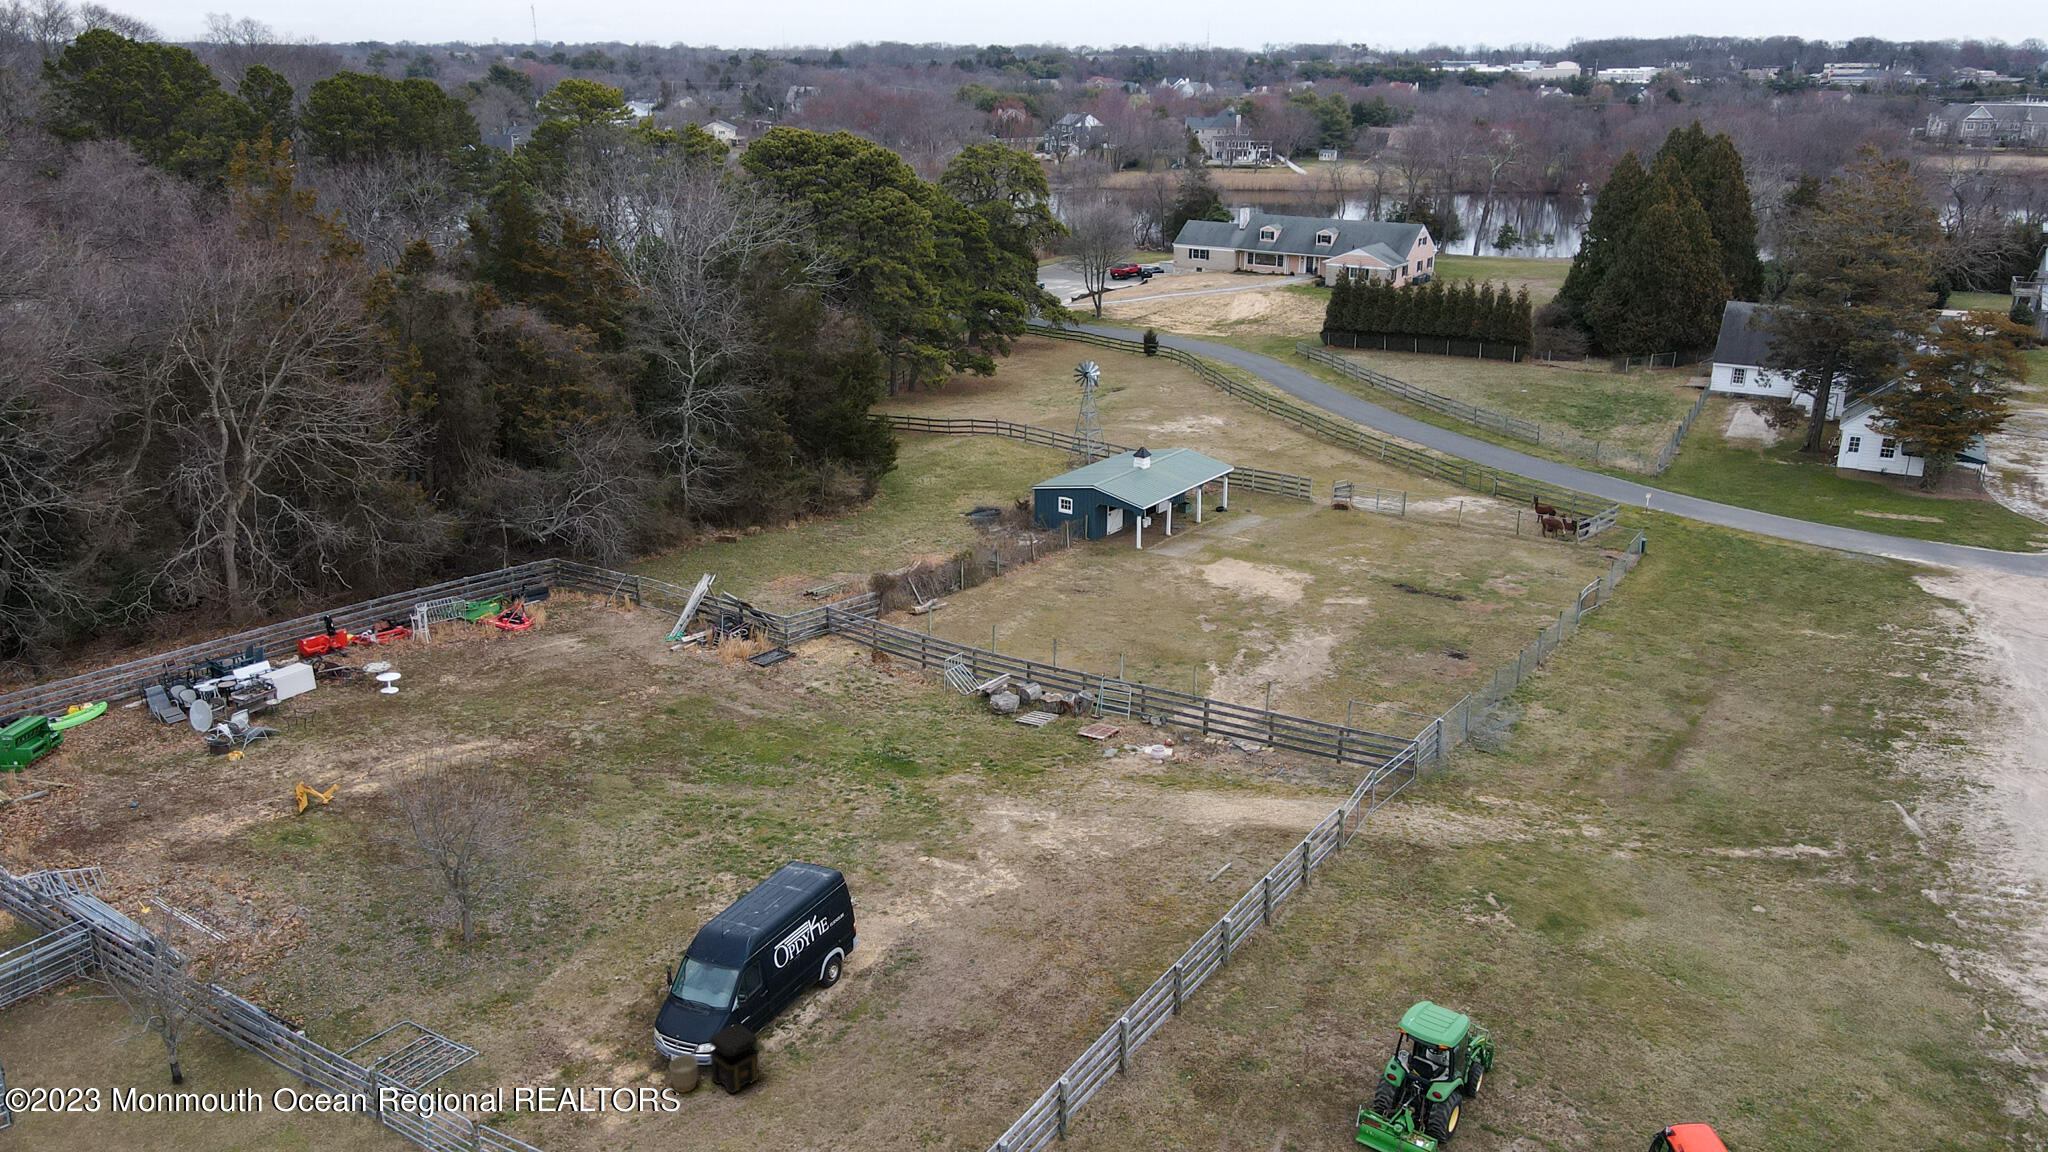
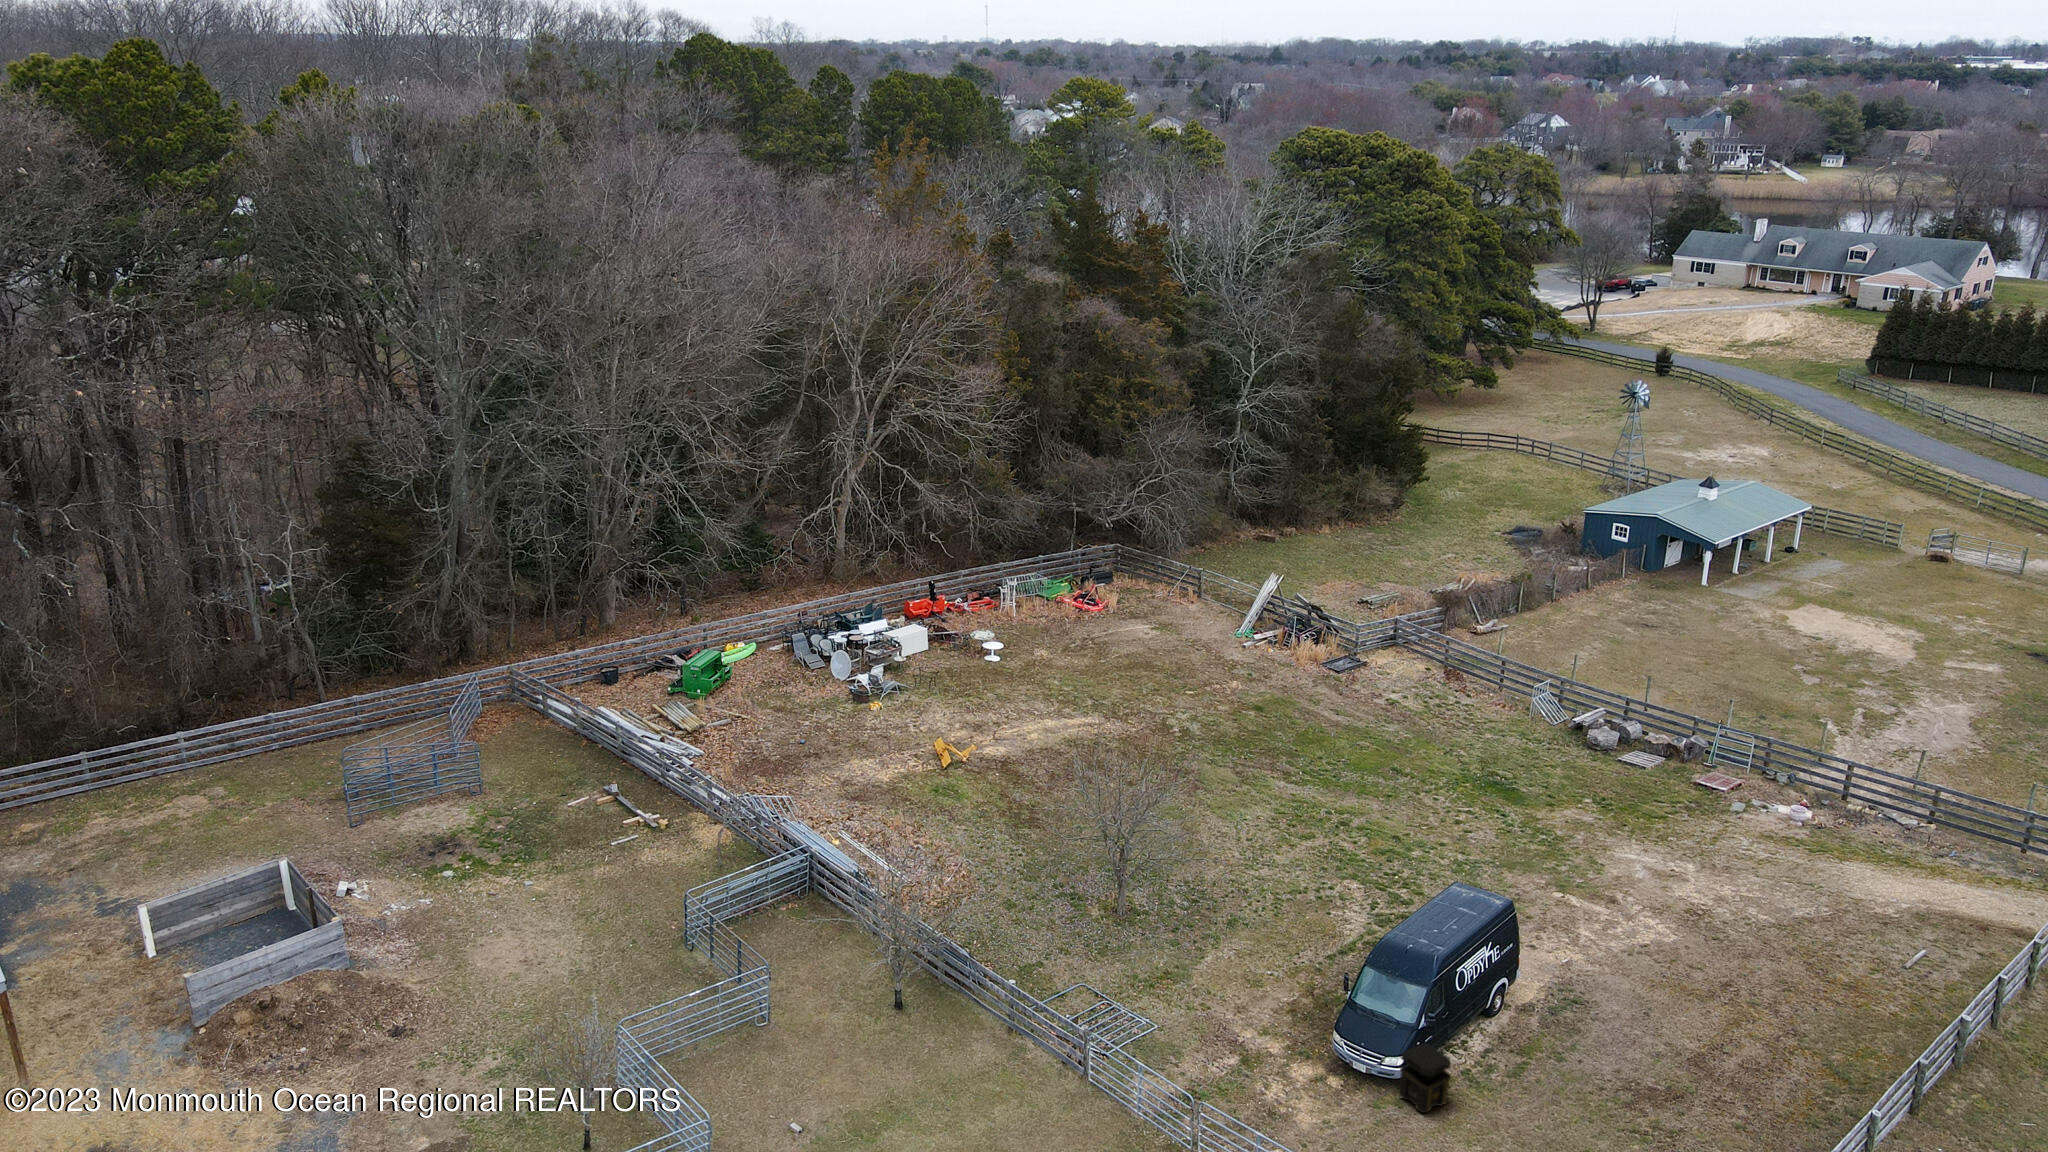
planter: present [669,1055,698,1093] -> none [1359,1065,1388,1103]

